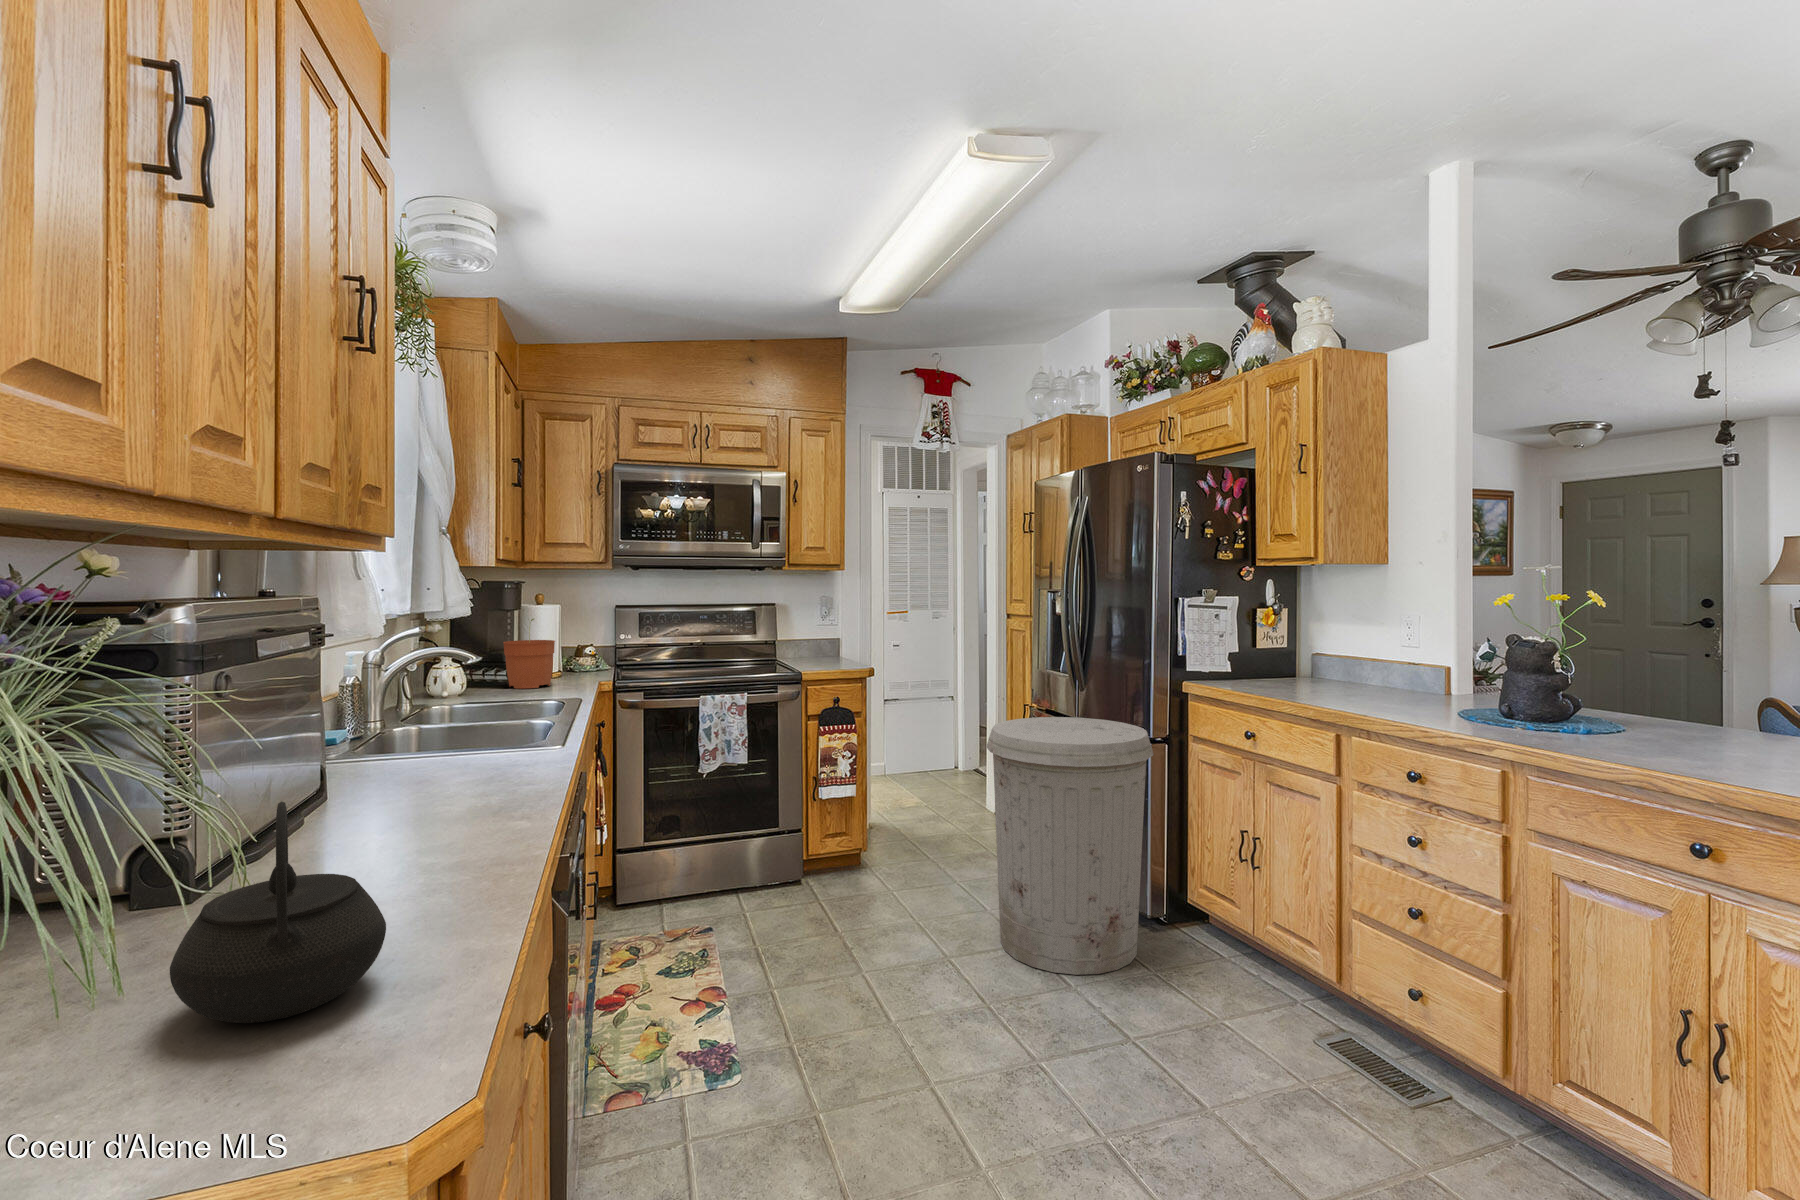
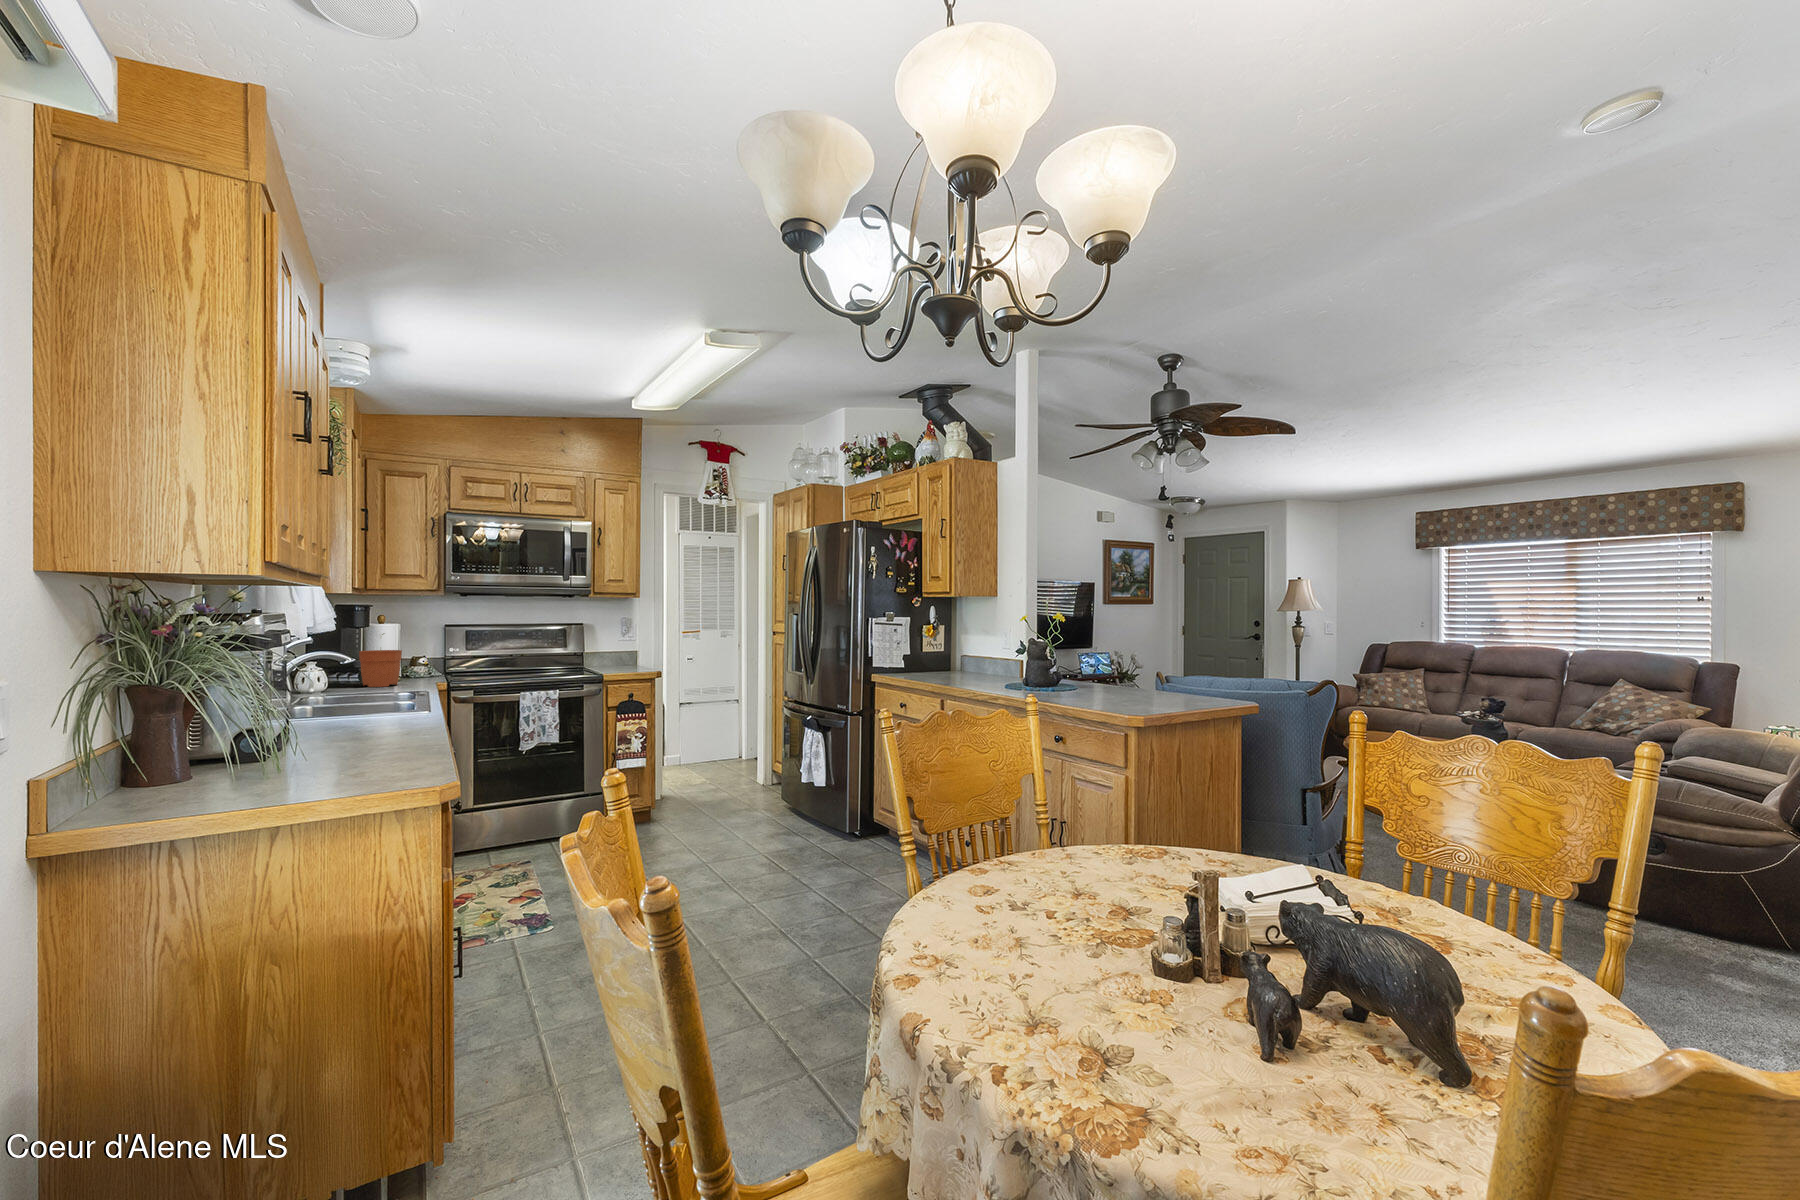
trash can: present [986,717,1154,975] -> none [735,701,848,869]
kettle: present [170,802,386,1023] -> none [325,689,408,771]

